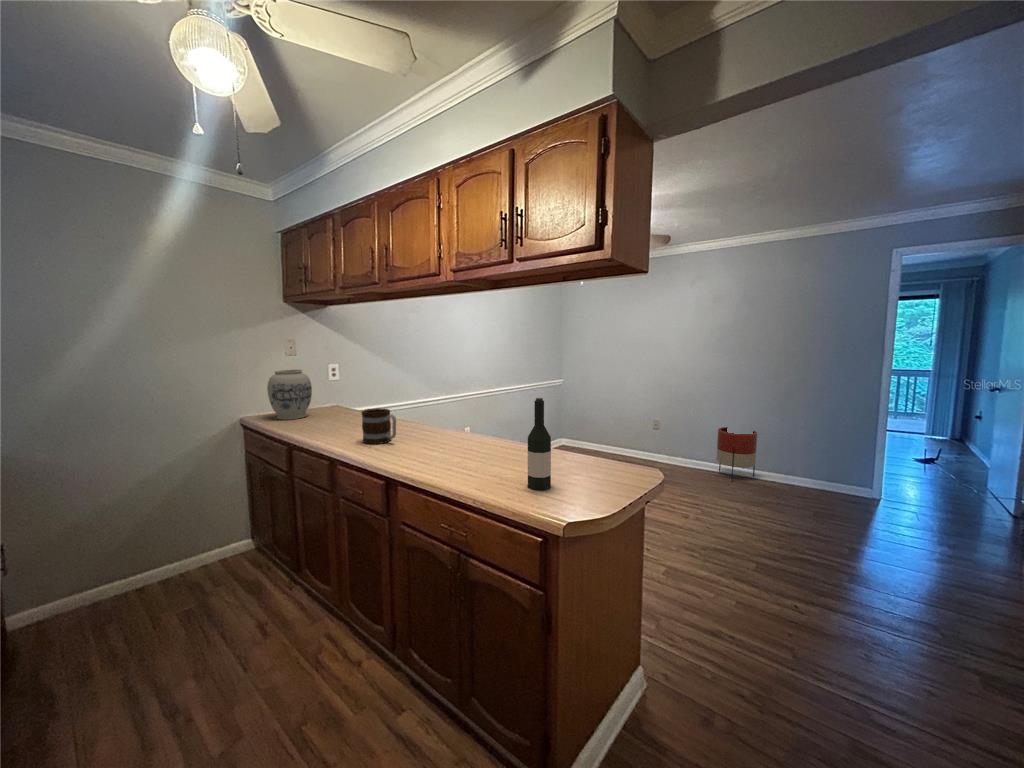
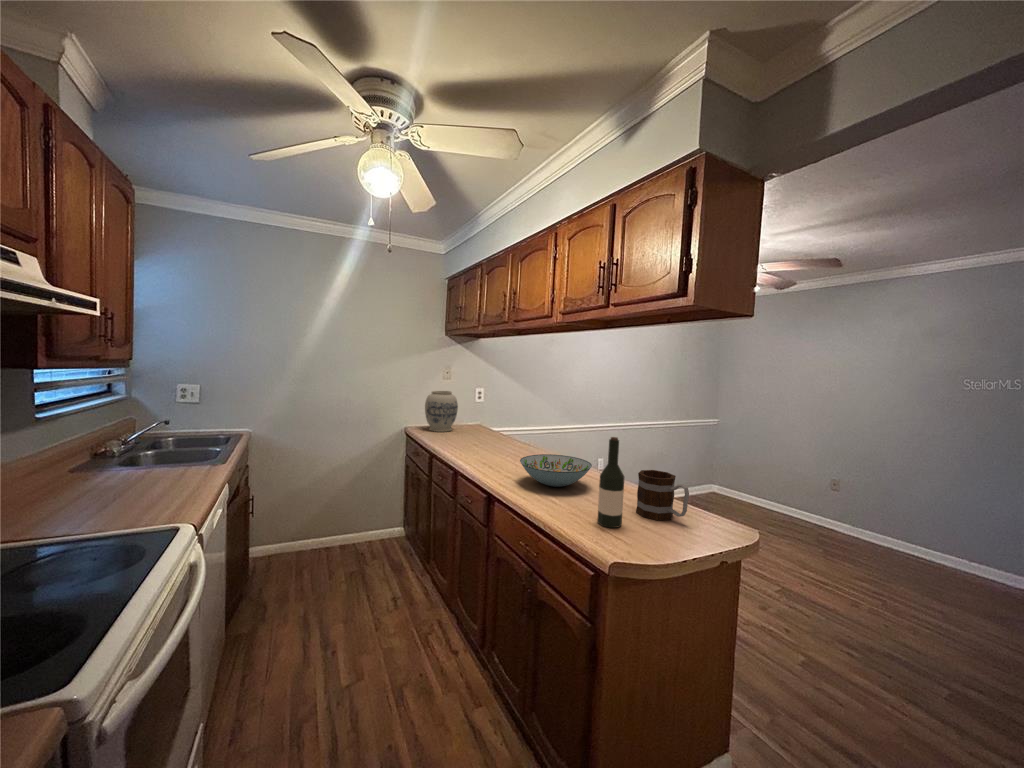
mug: present [362,408,396,444] -> present [636,470,689,520]
decorative bowl: none [422,426,500,460] -> present [520,454,592,487]
planter: present [716,427,757,481] -> none [917,506,987,581]

